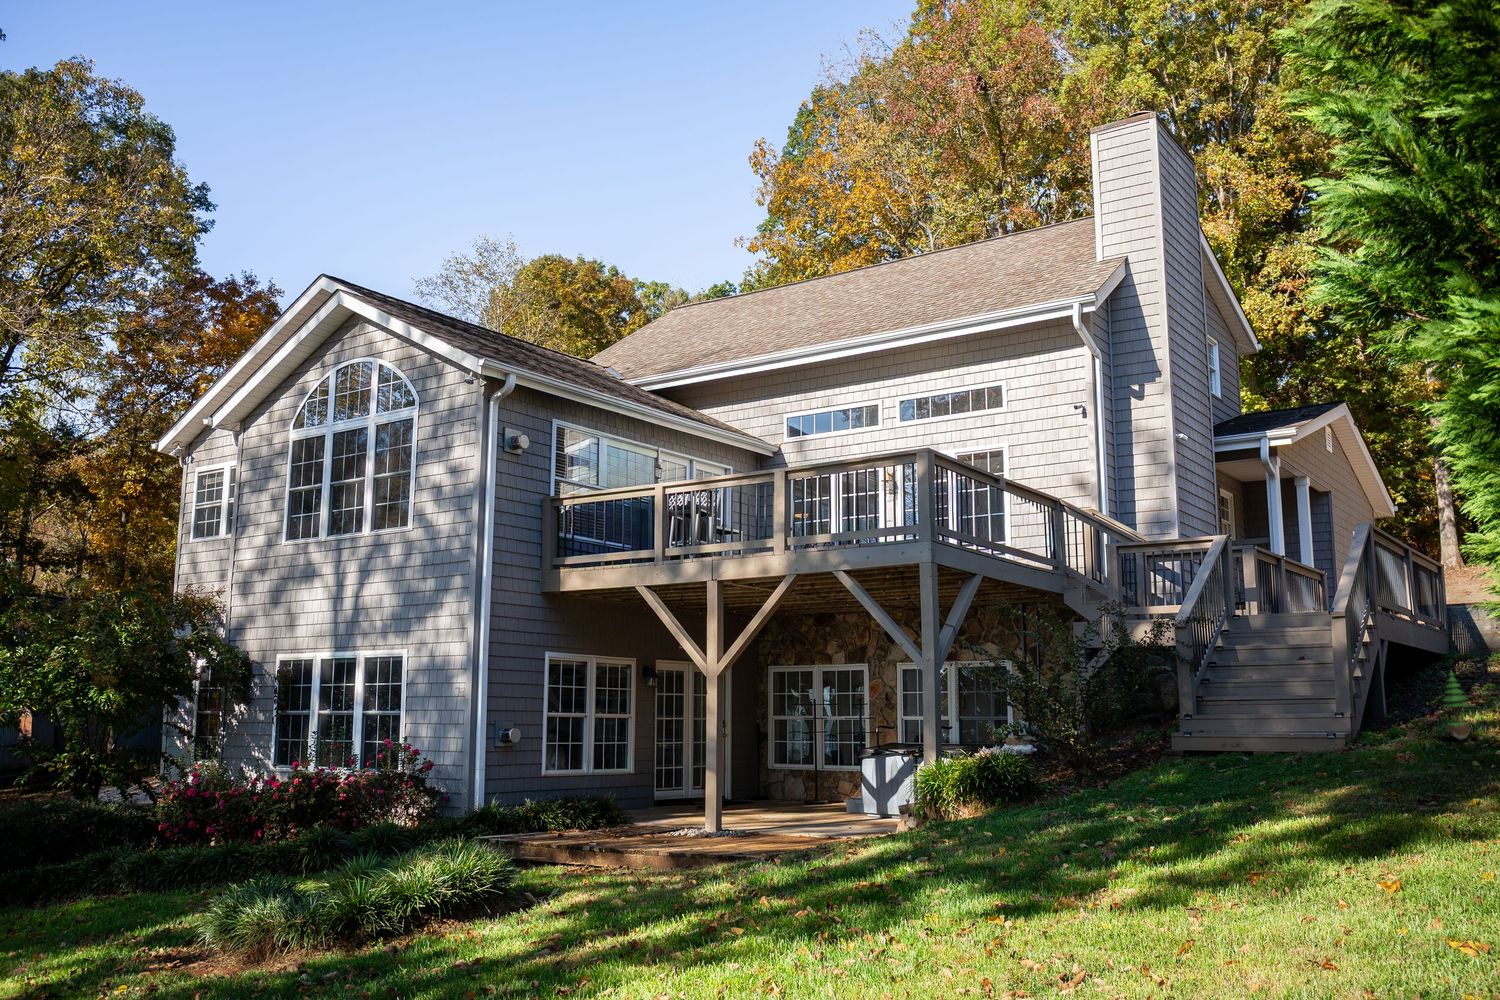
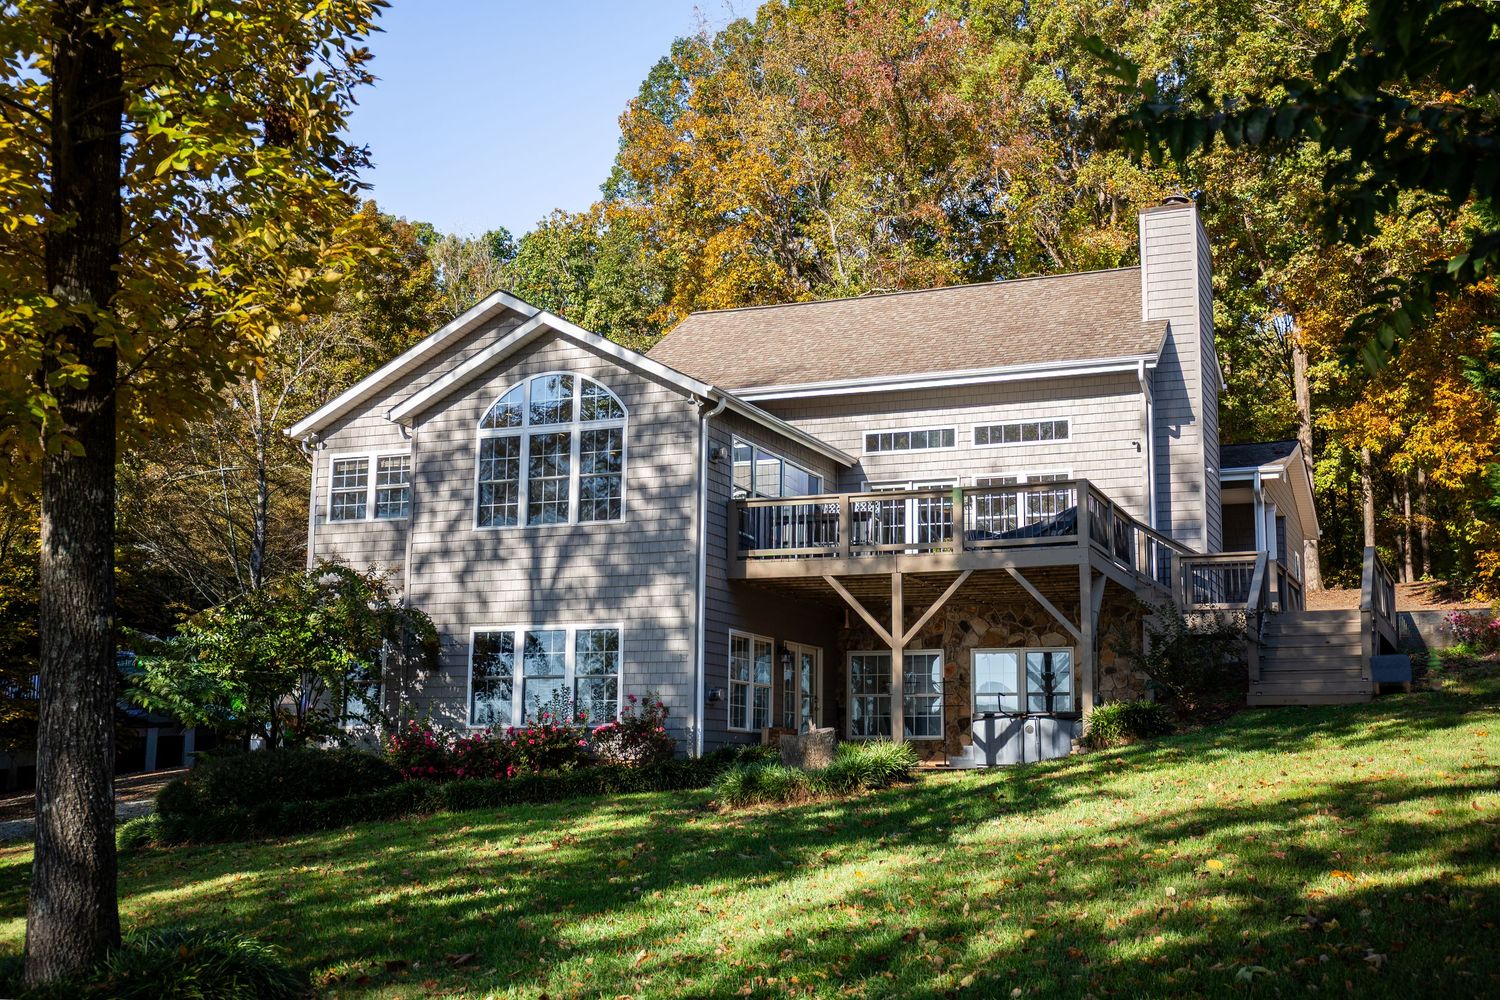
bench: none [1357,678,1428,742] -> present [1368,654,1412,694]

